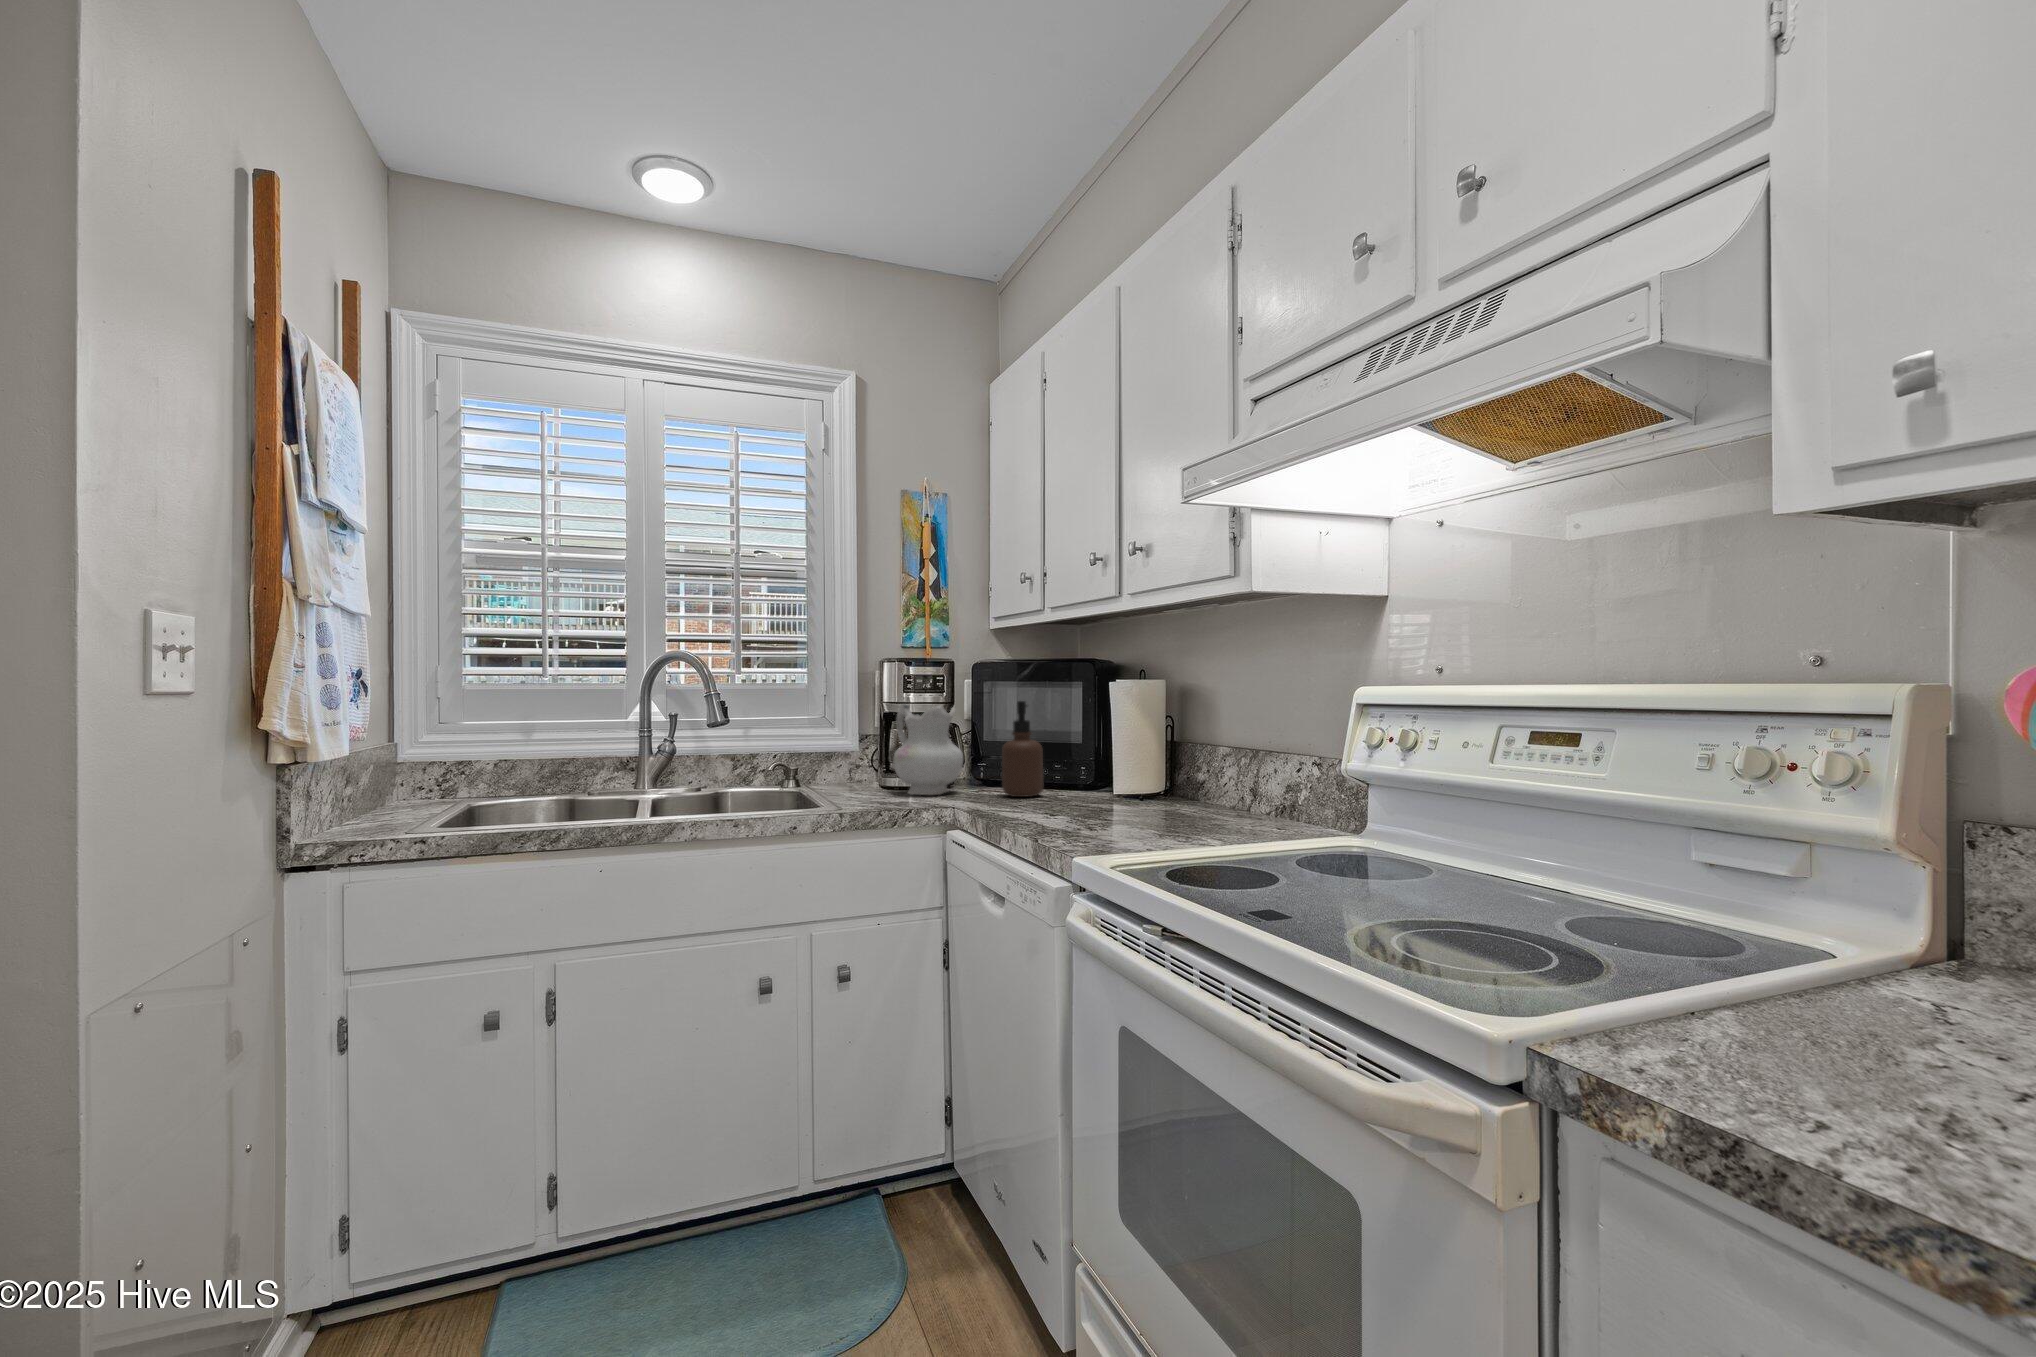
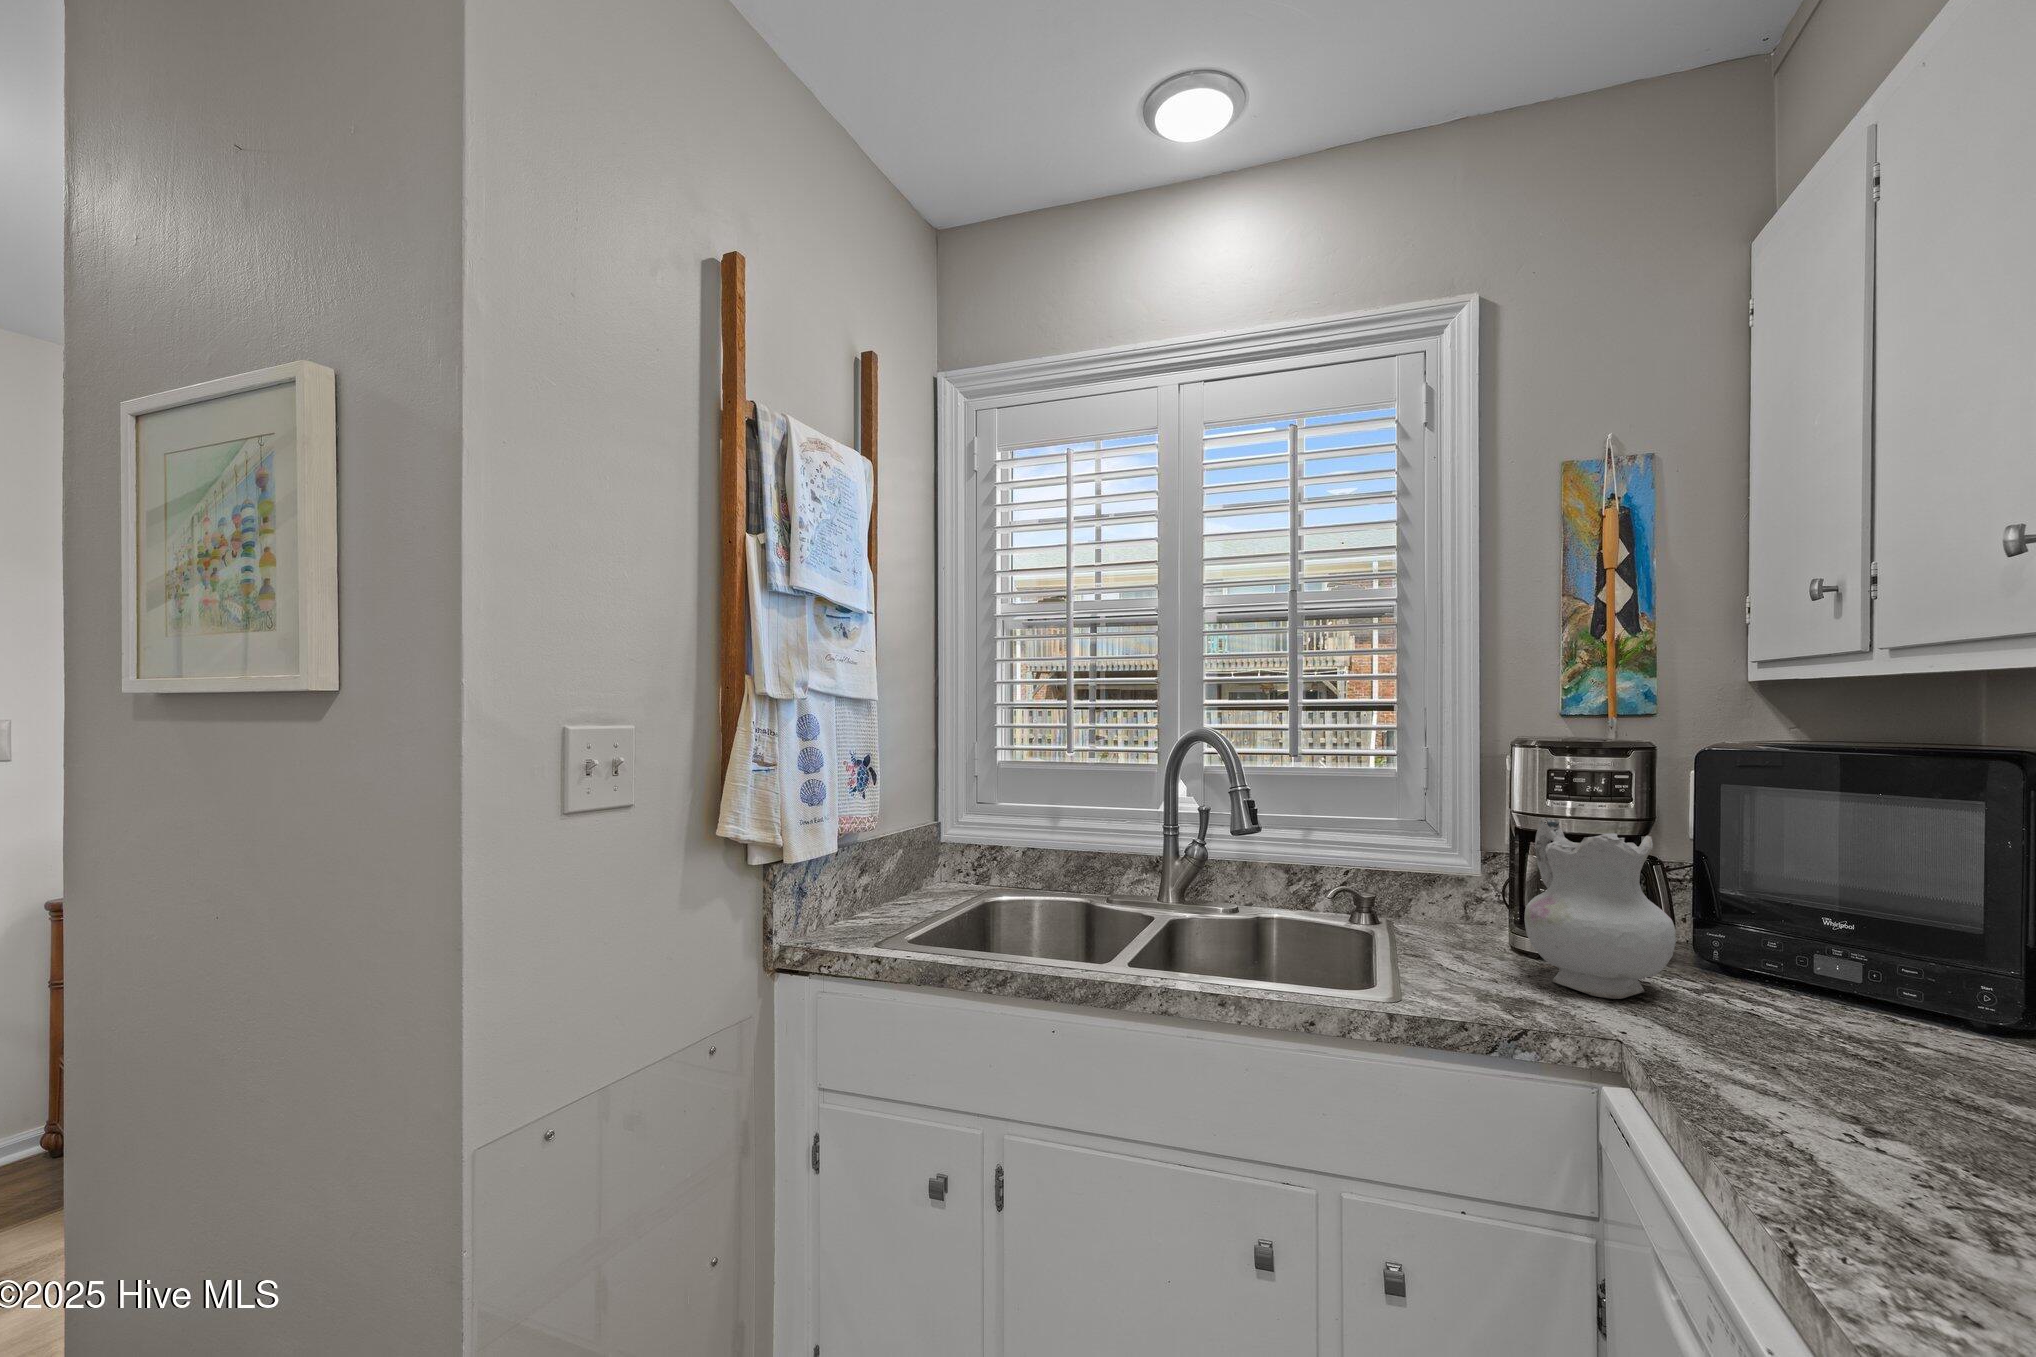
soap dispenser: present [1002,701,1043,797] -> none [1767,843,1893,1059]

